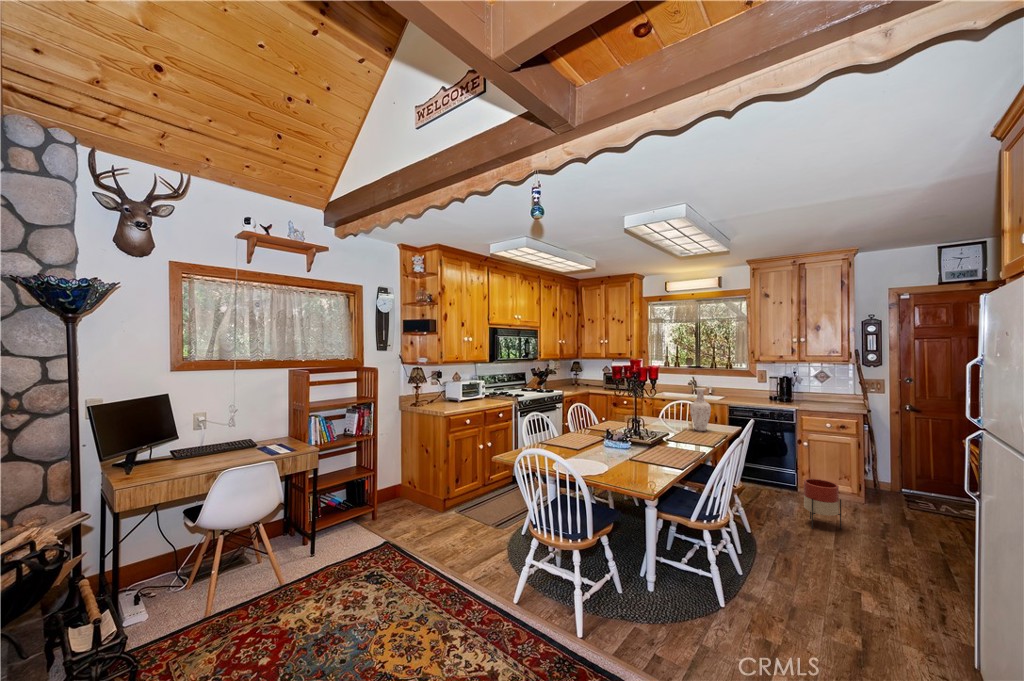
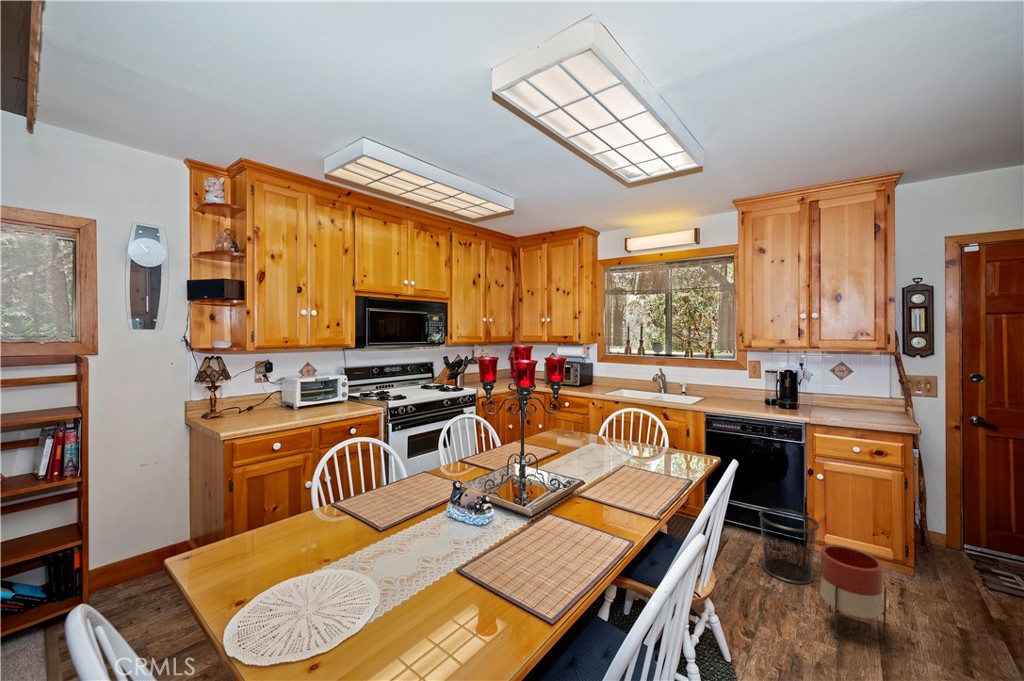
vase: present [690,388,711,431] -> none [629,392,664,468]
waste bin: none [767,464,805,508] -> present [759,508,819,584]

